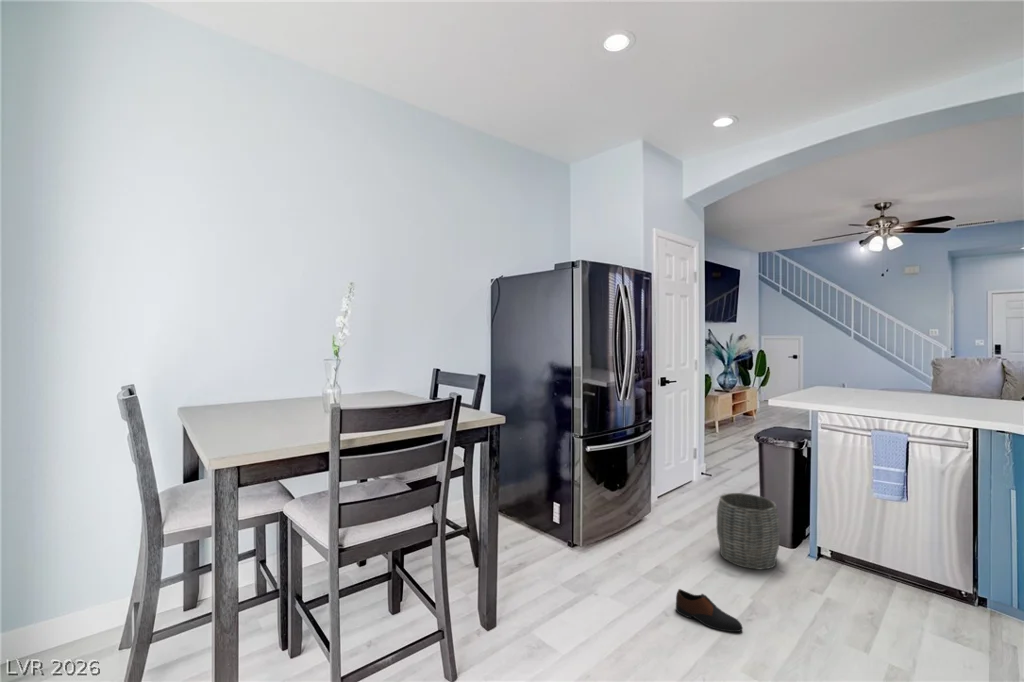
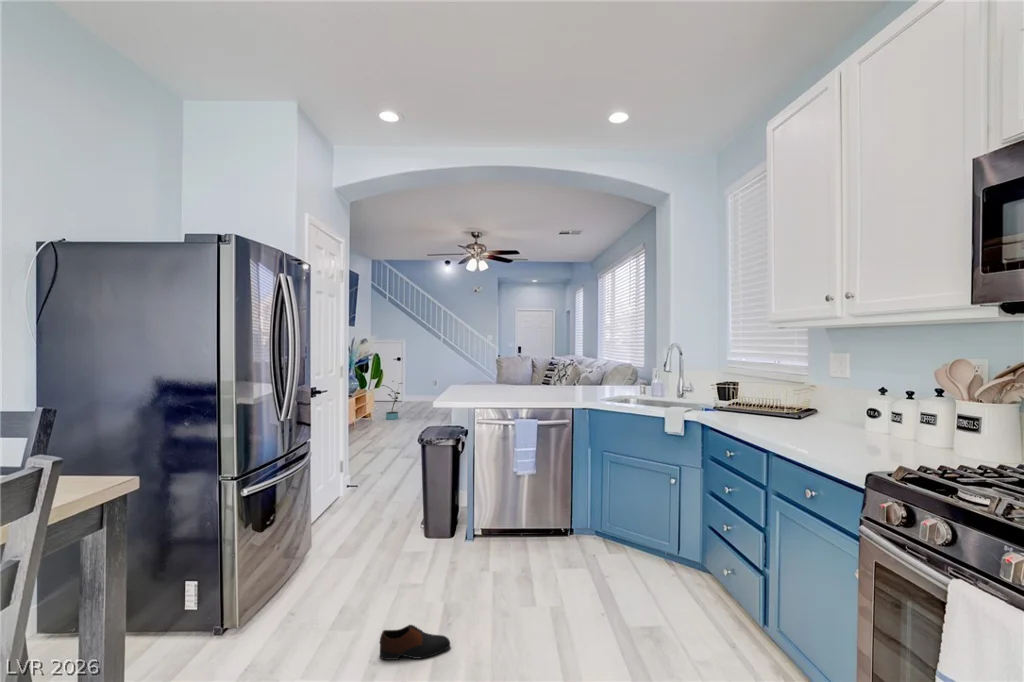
potted plant: none [763,380,790,422] -> present [382,383,401,420]
woven basket: present [717,493,780,569] -> none [393,498,451,575]

